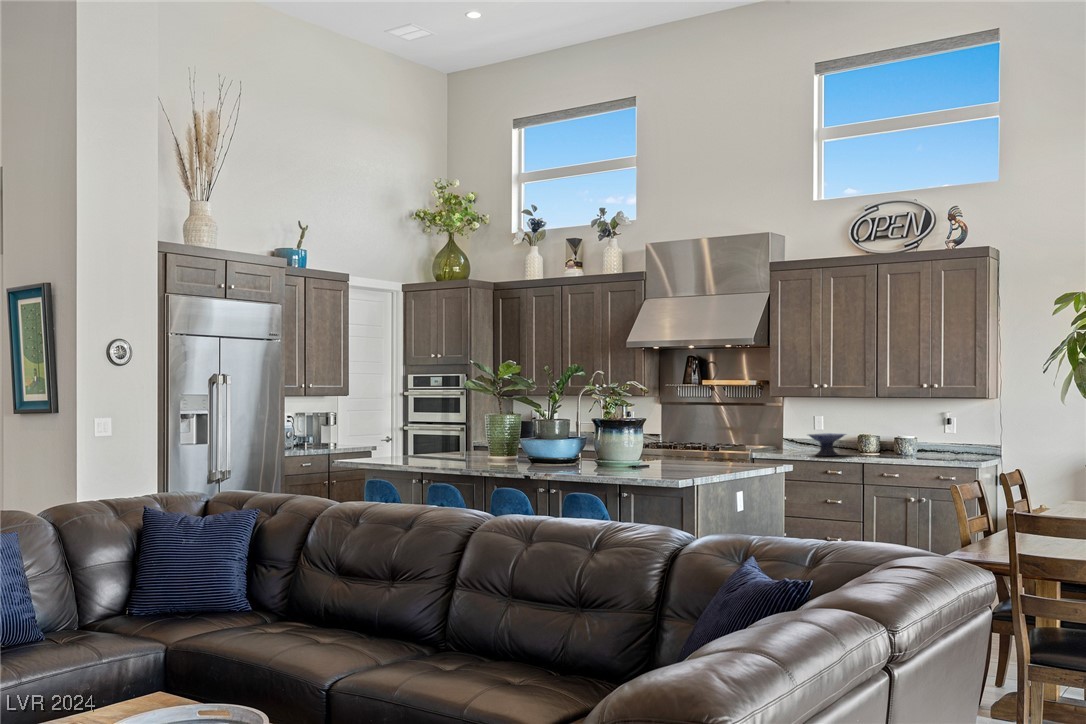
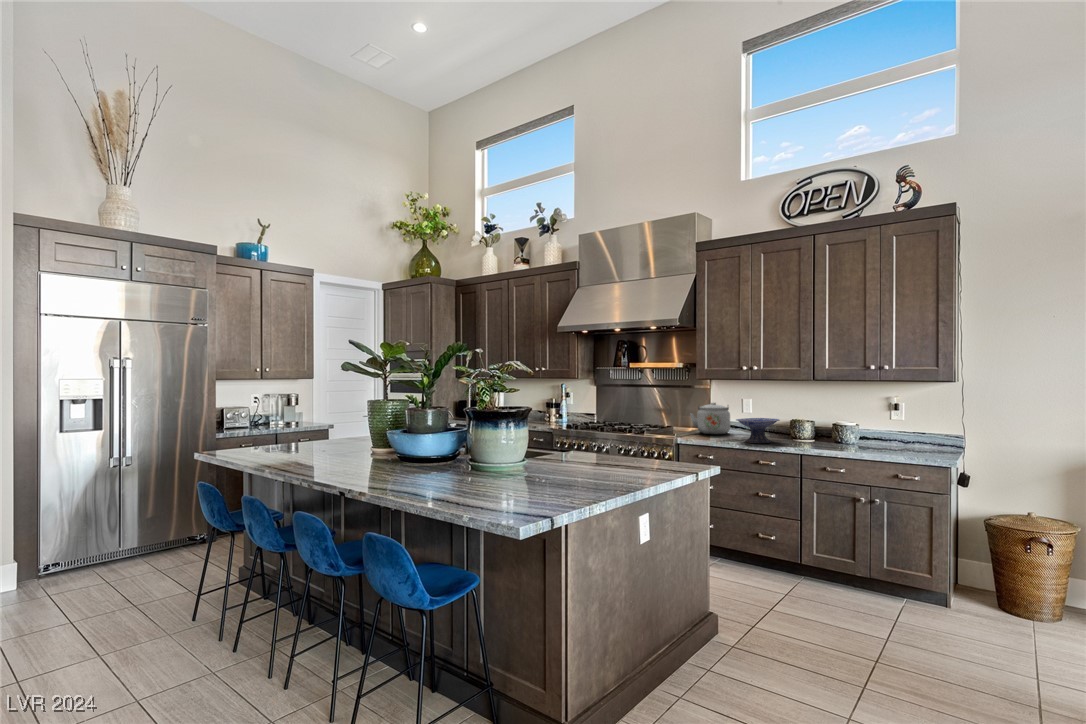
kettle: none [763,420,802,450] -> present [690,403,730,434]

